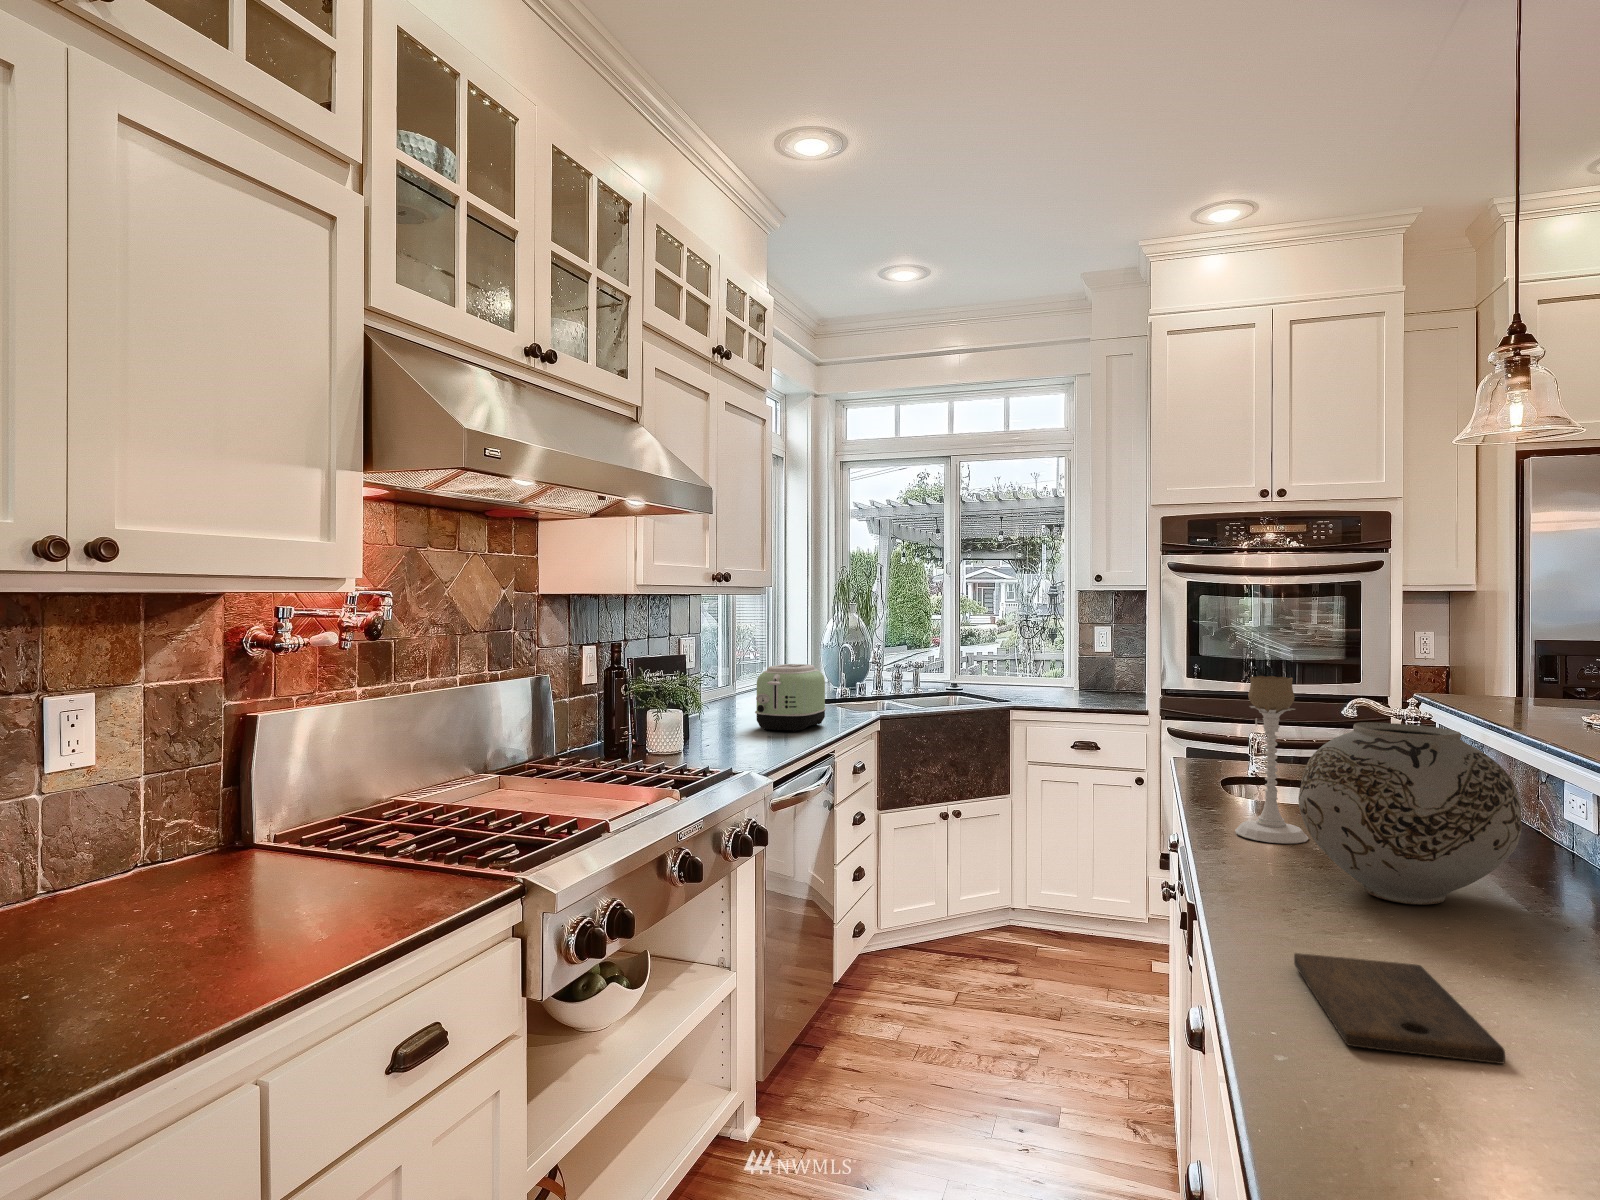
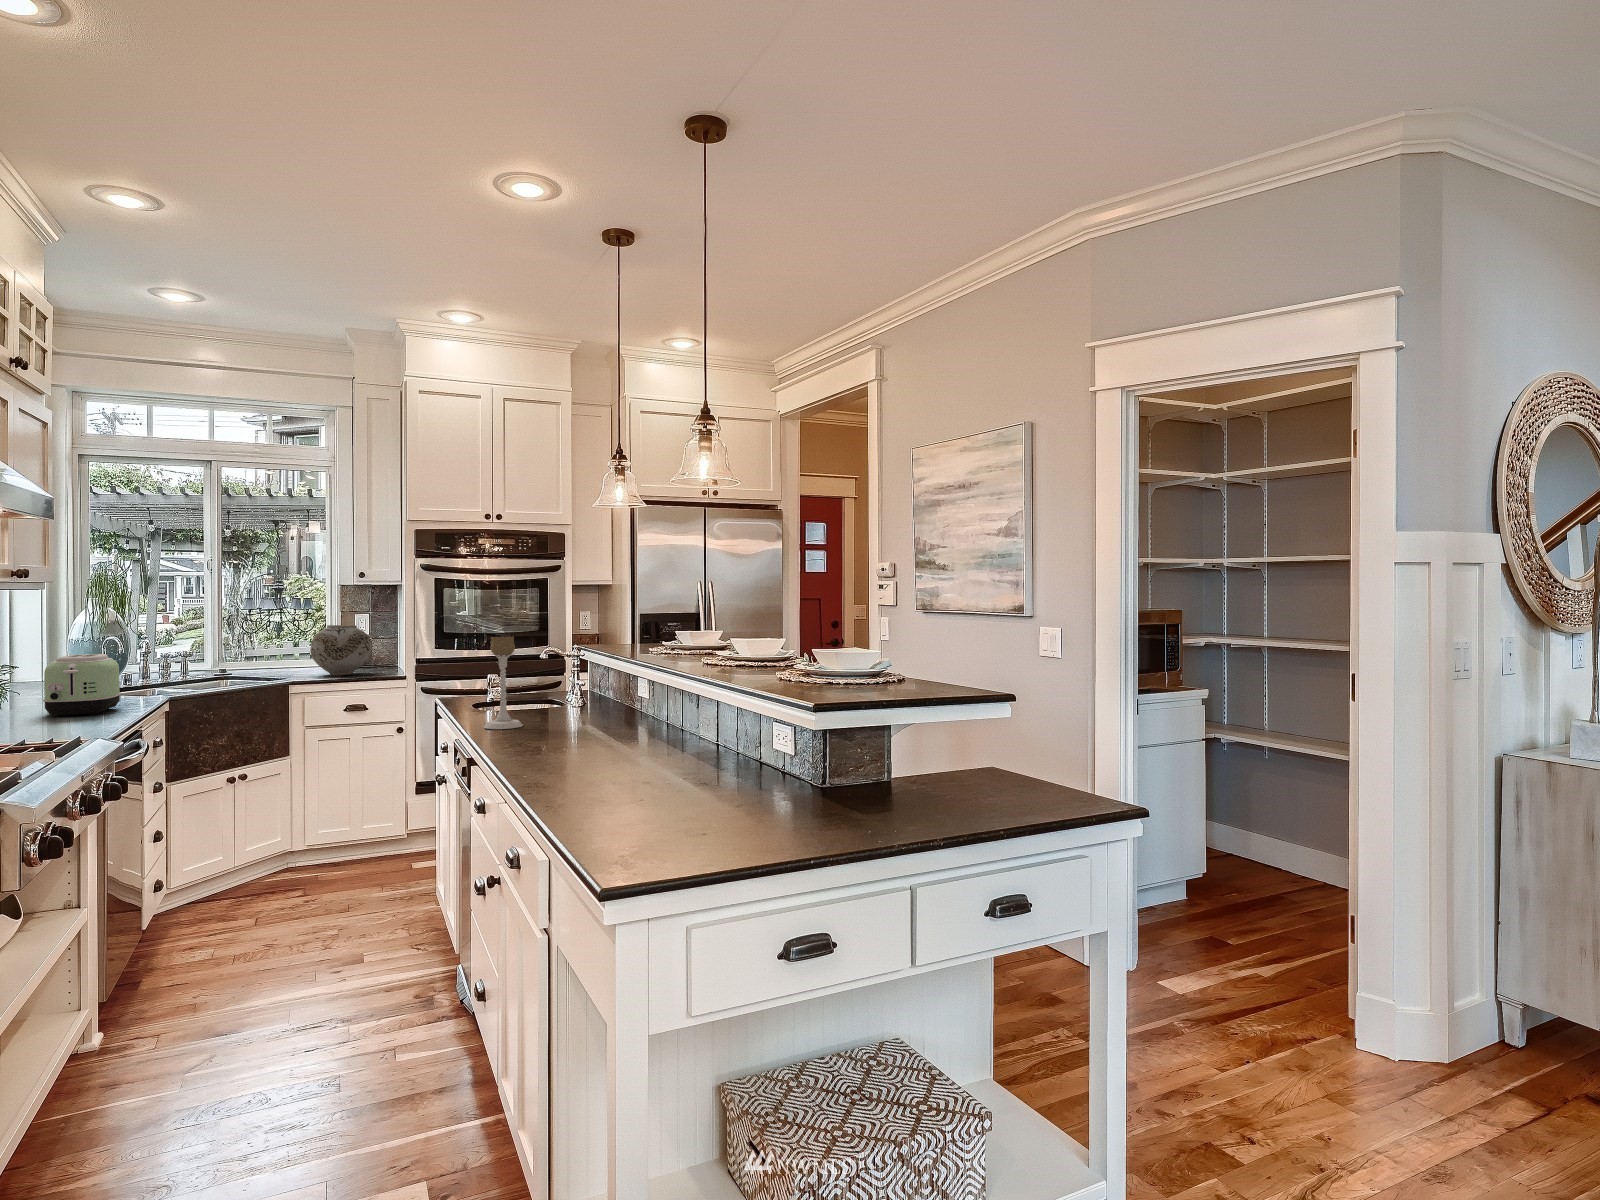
vase: present [1299,722,1522,905] -> present [310,625,372,676]
cutting board: present [1294,953,1505,1064] -> none [522,750,597,774]

